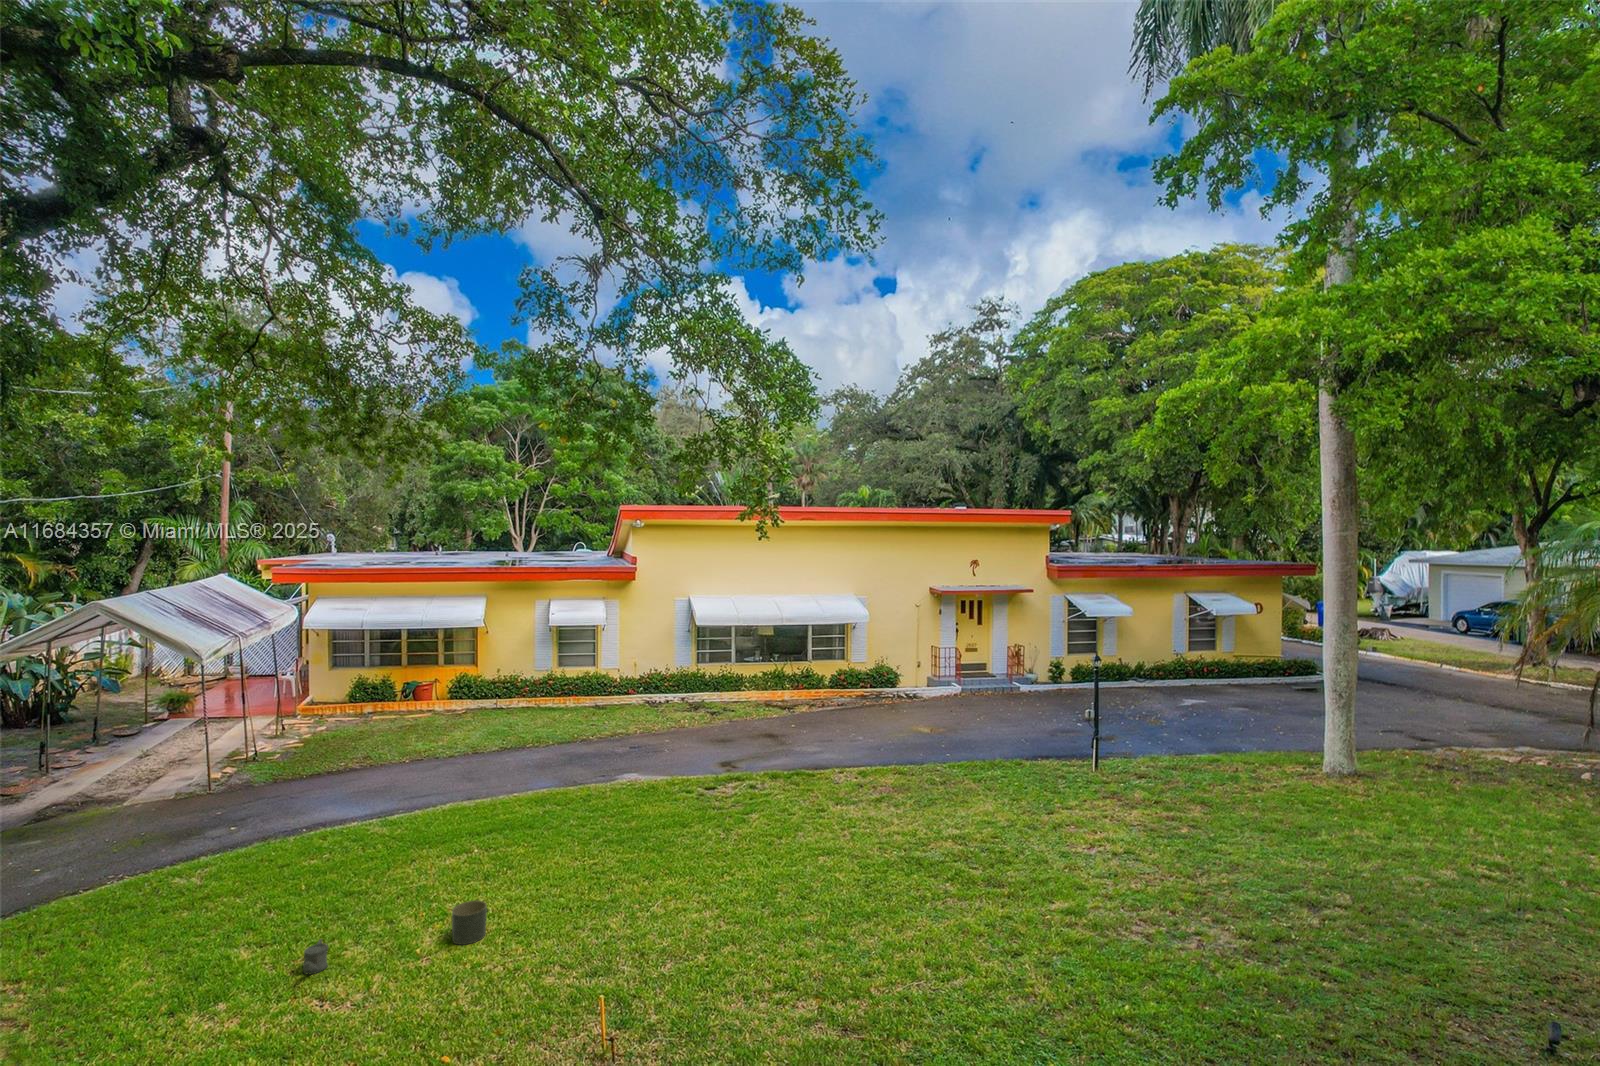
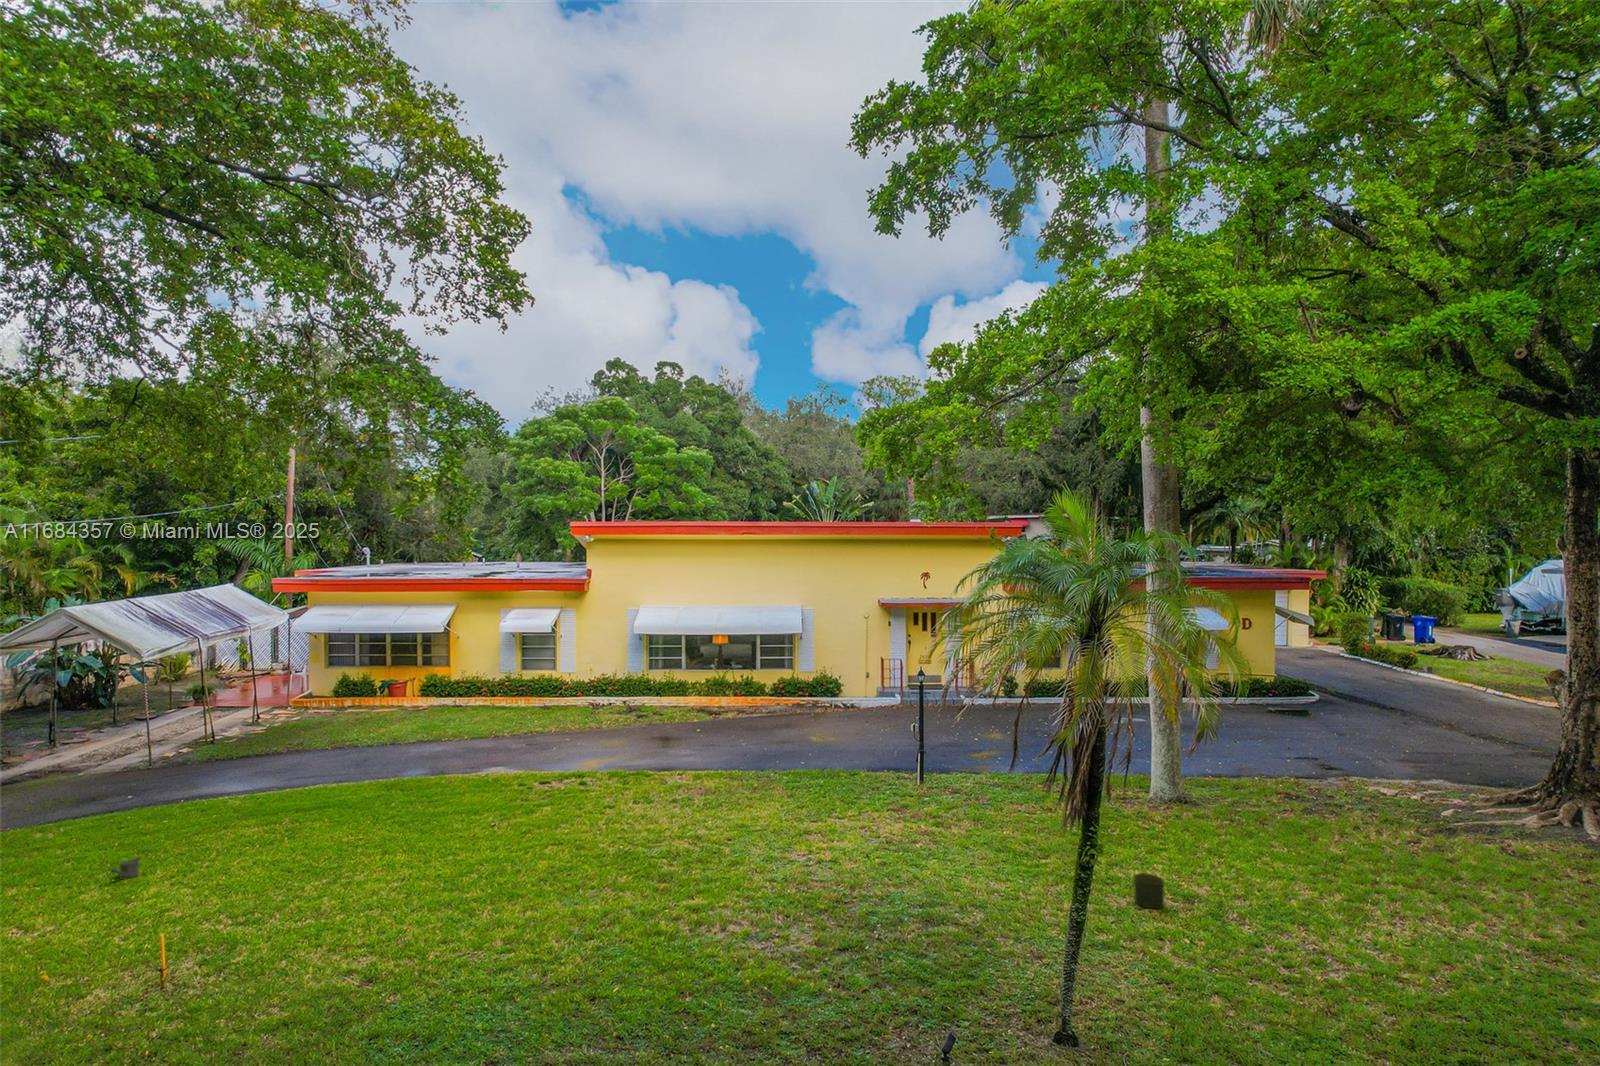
planter: present [452,900,487,945] -> present [1134,873,1164,909]

